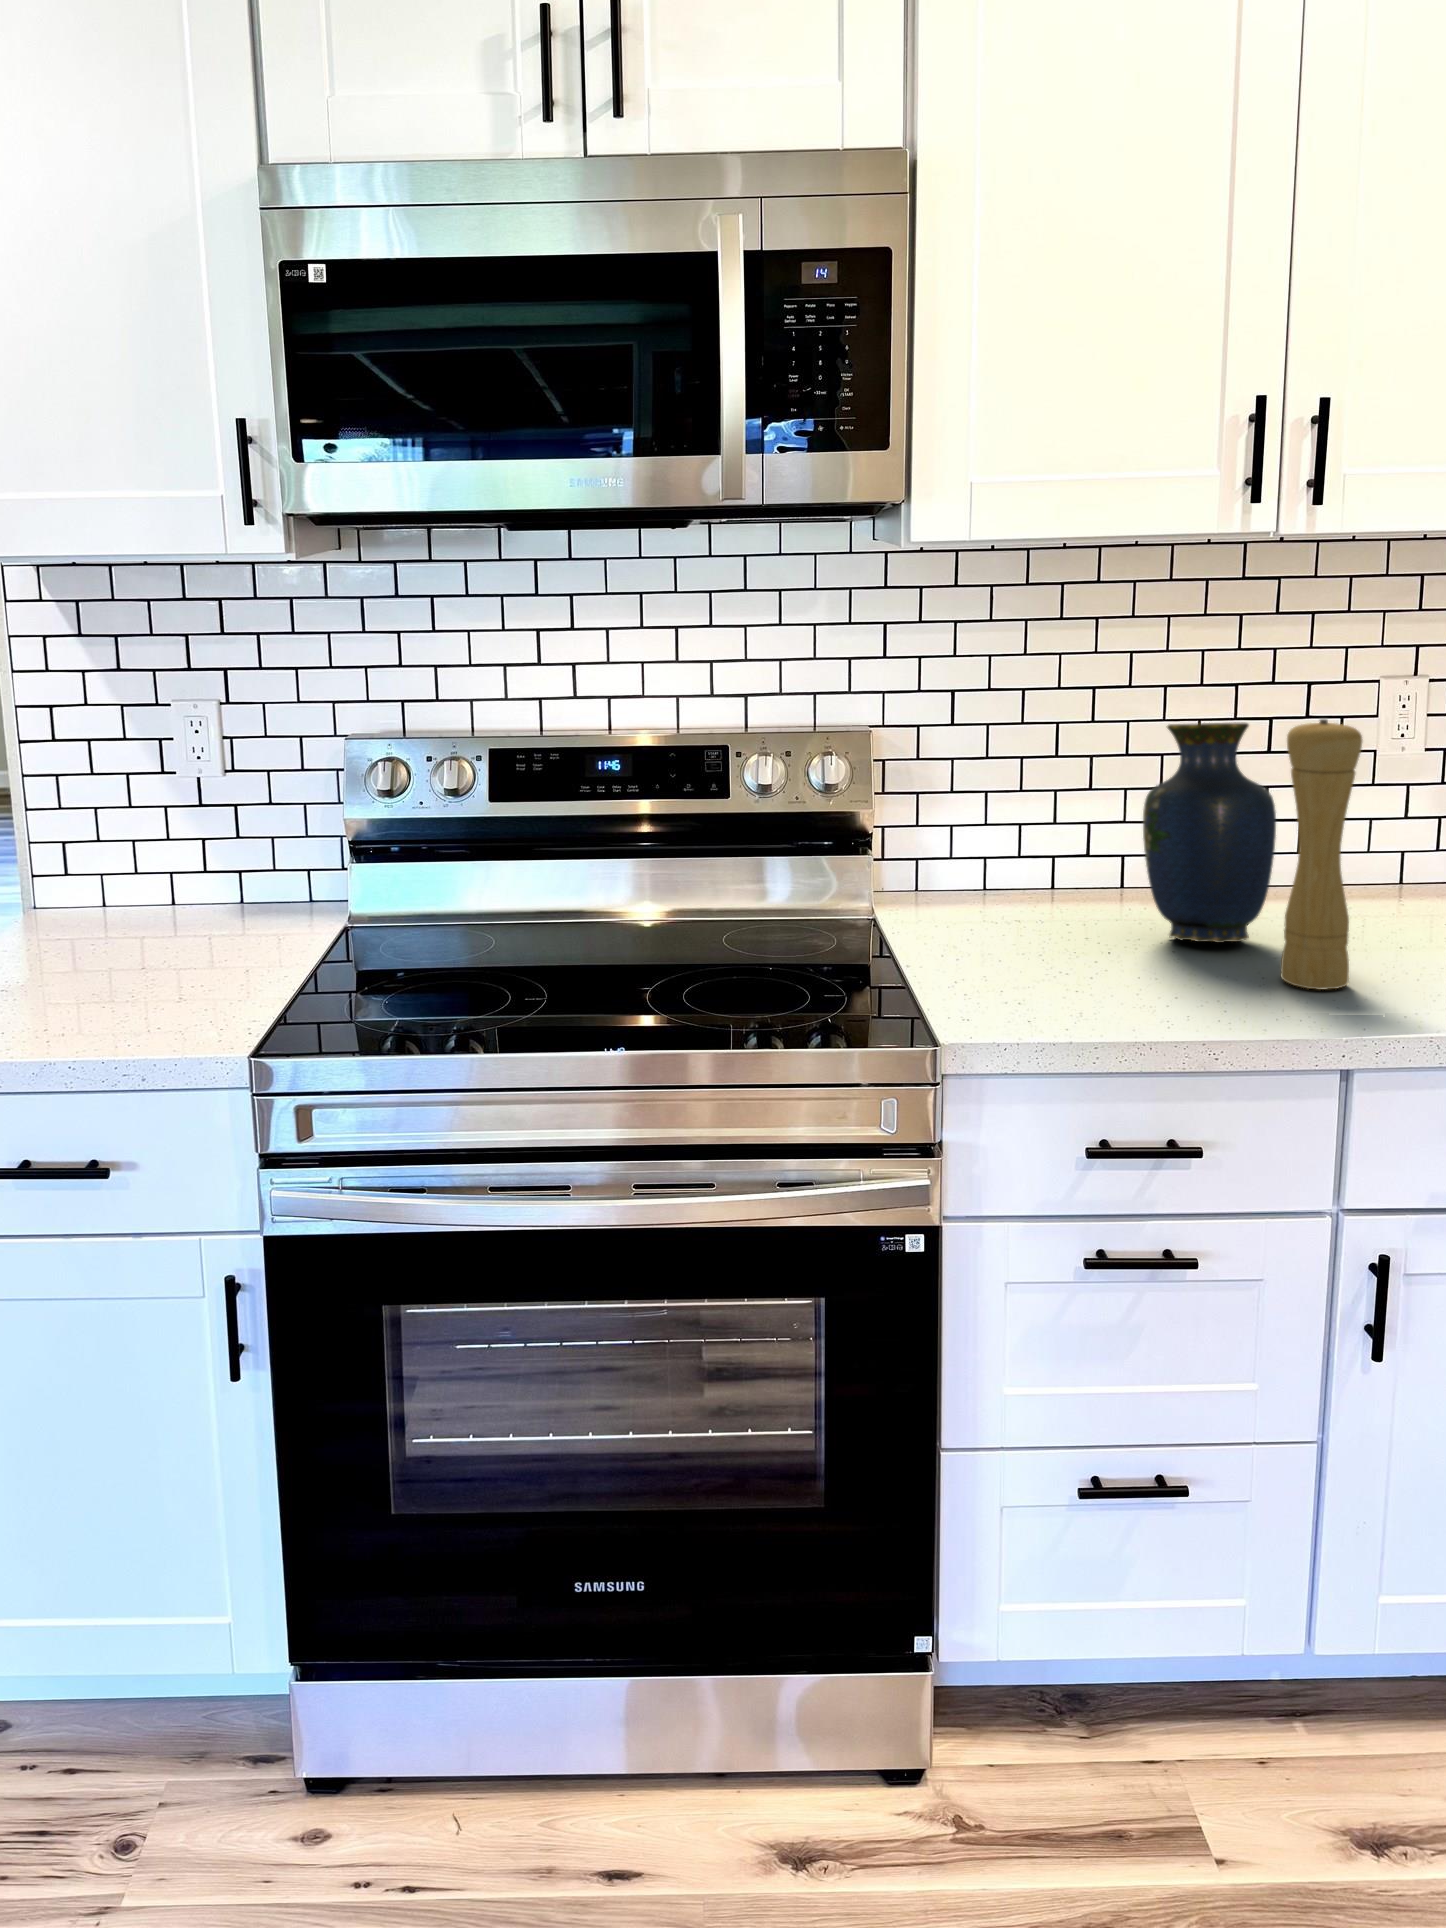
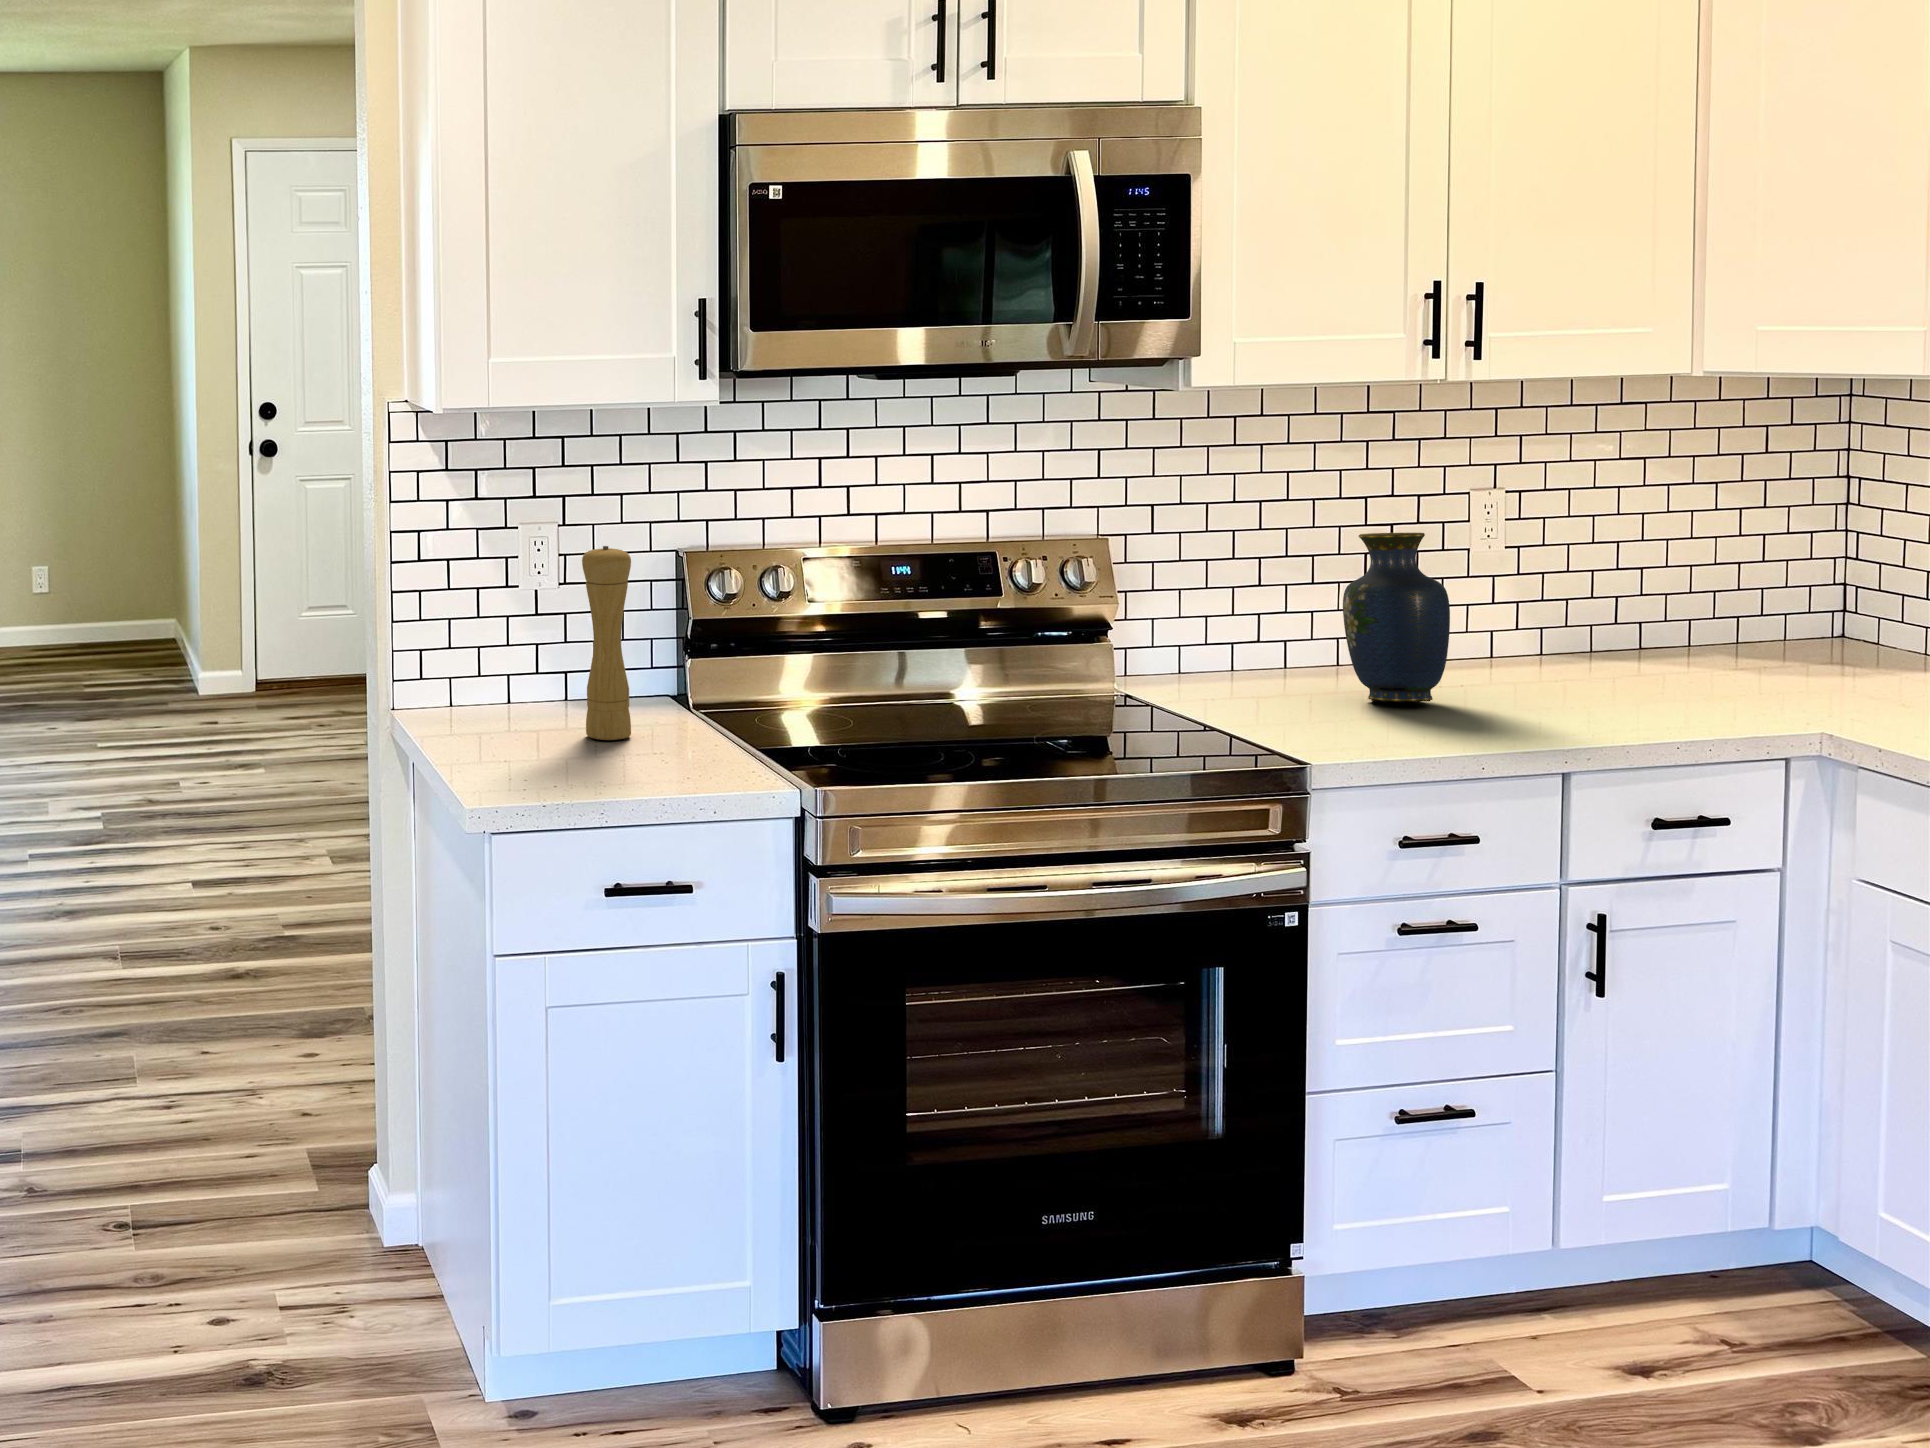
pepper mill: present [1281,719,1362,990] -> present [582,546,631,740]

